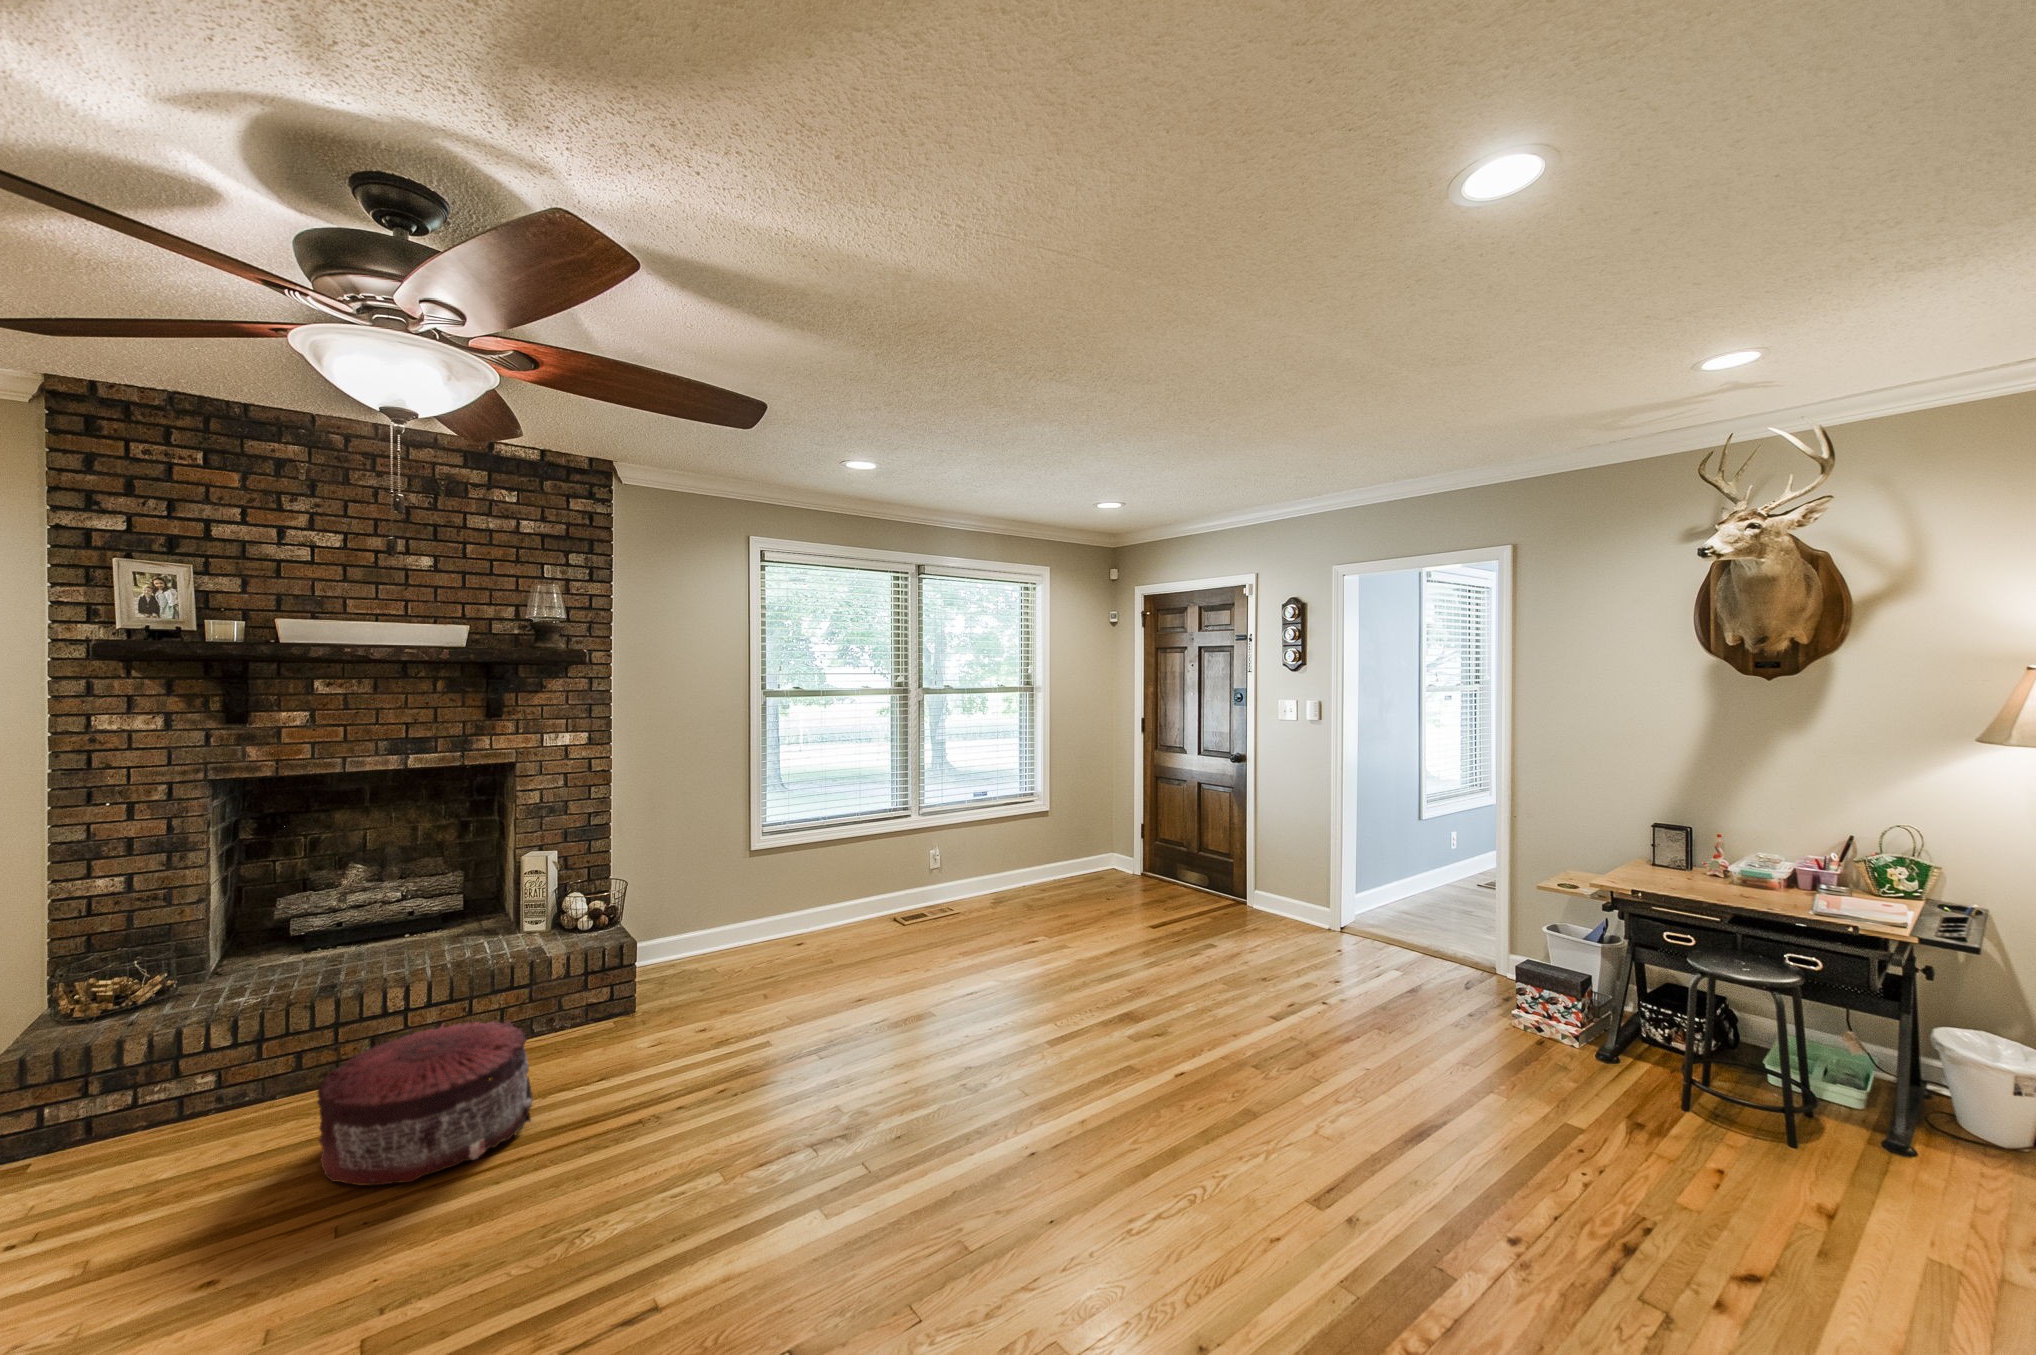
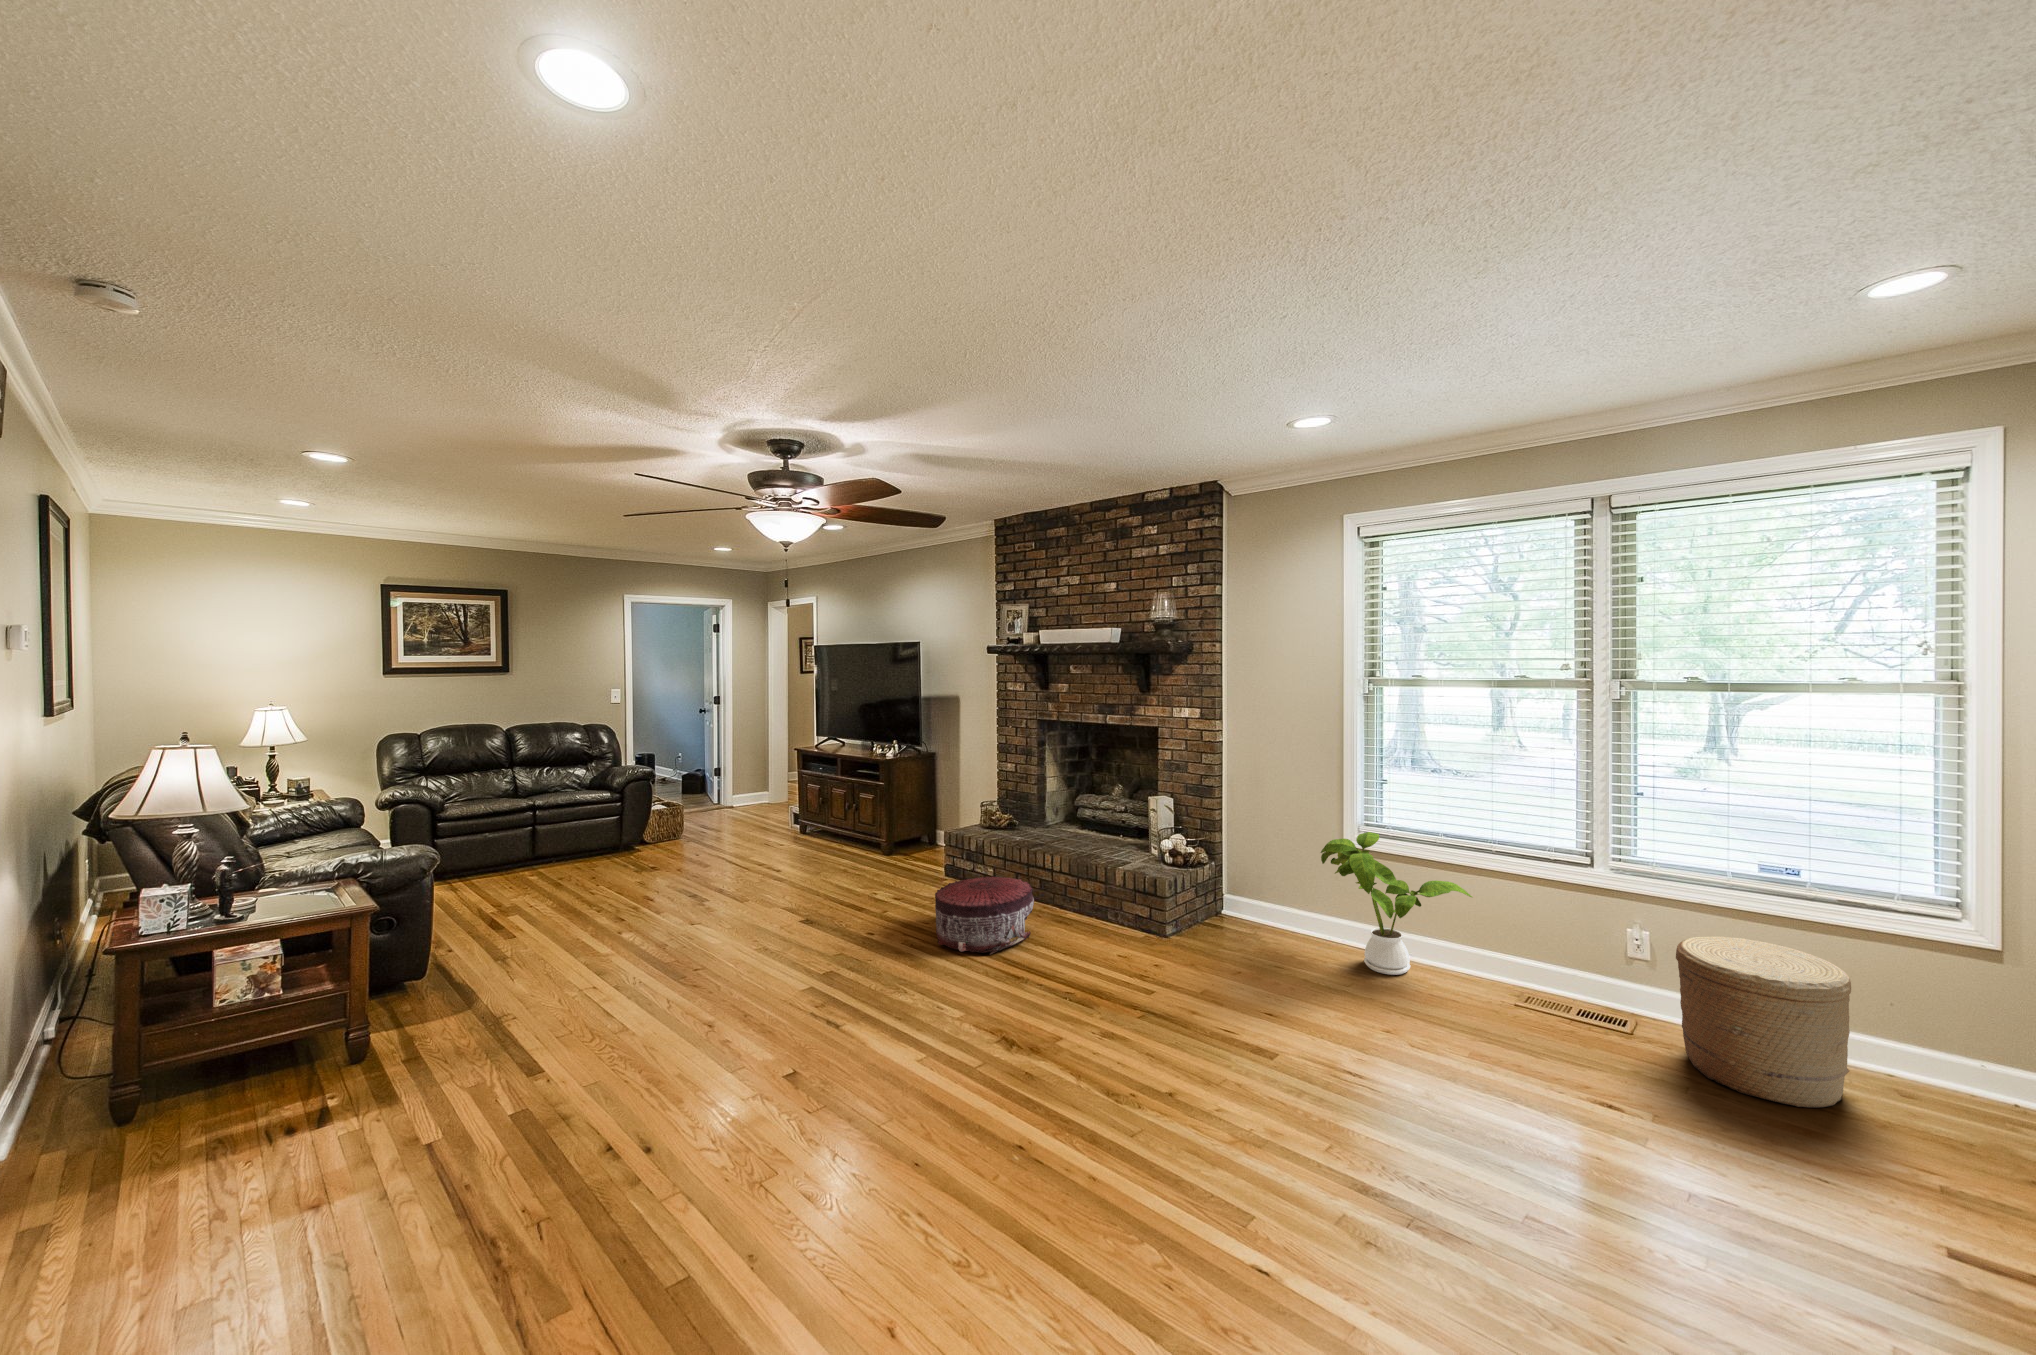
house plant: none [754,824,867,947] -> present [1321,832,1472,975]
woven basket: none [970,832,1040,913] -> present [1676,936,1851,1108]

